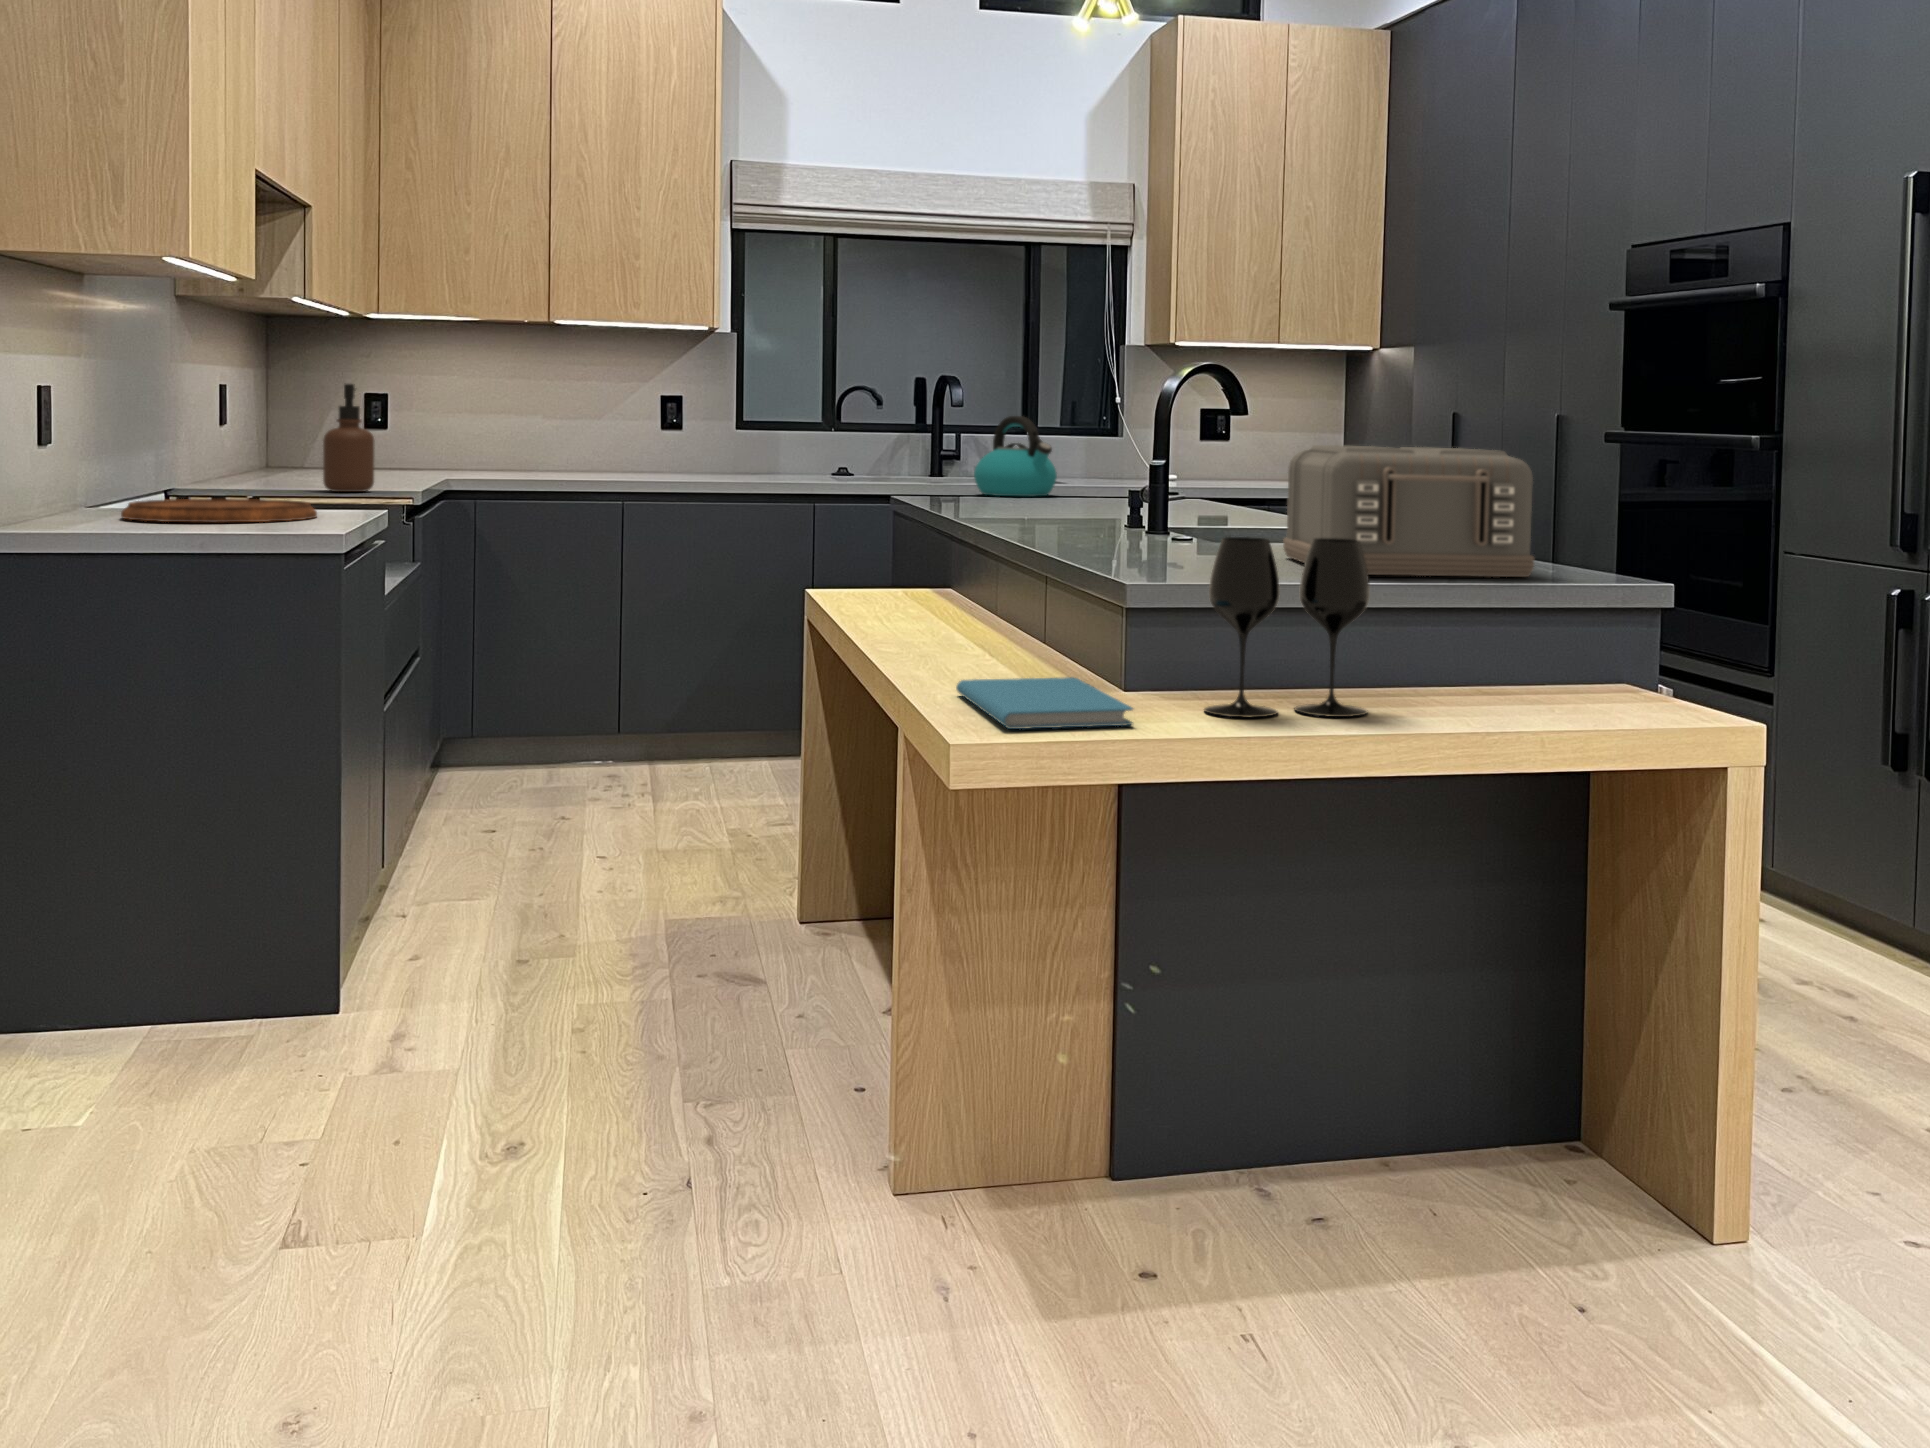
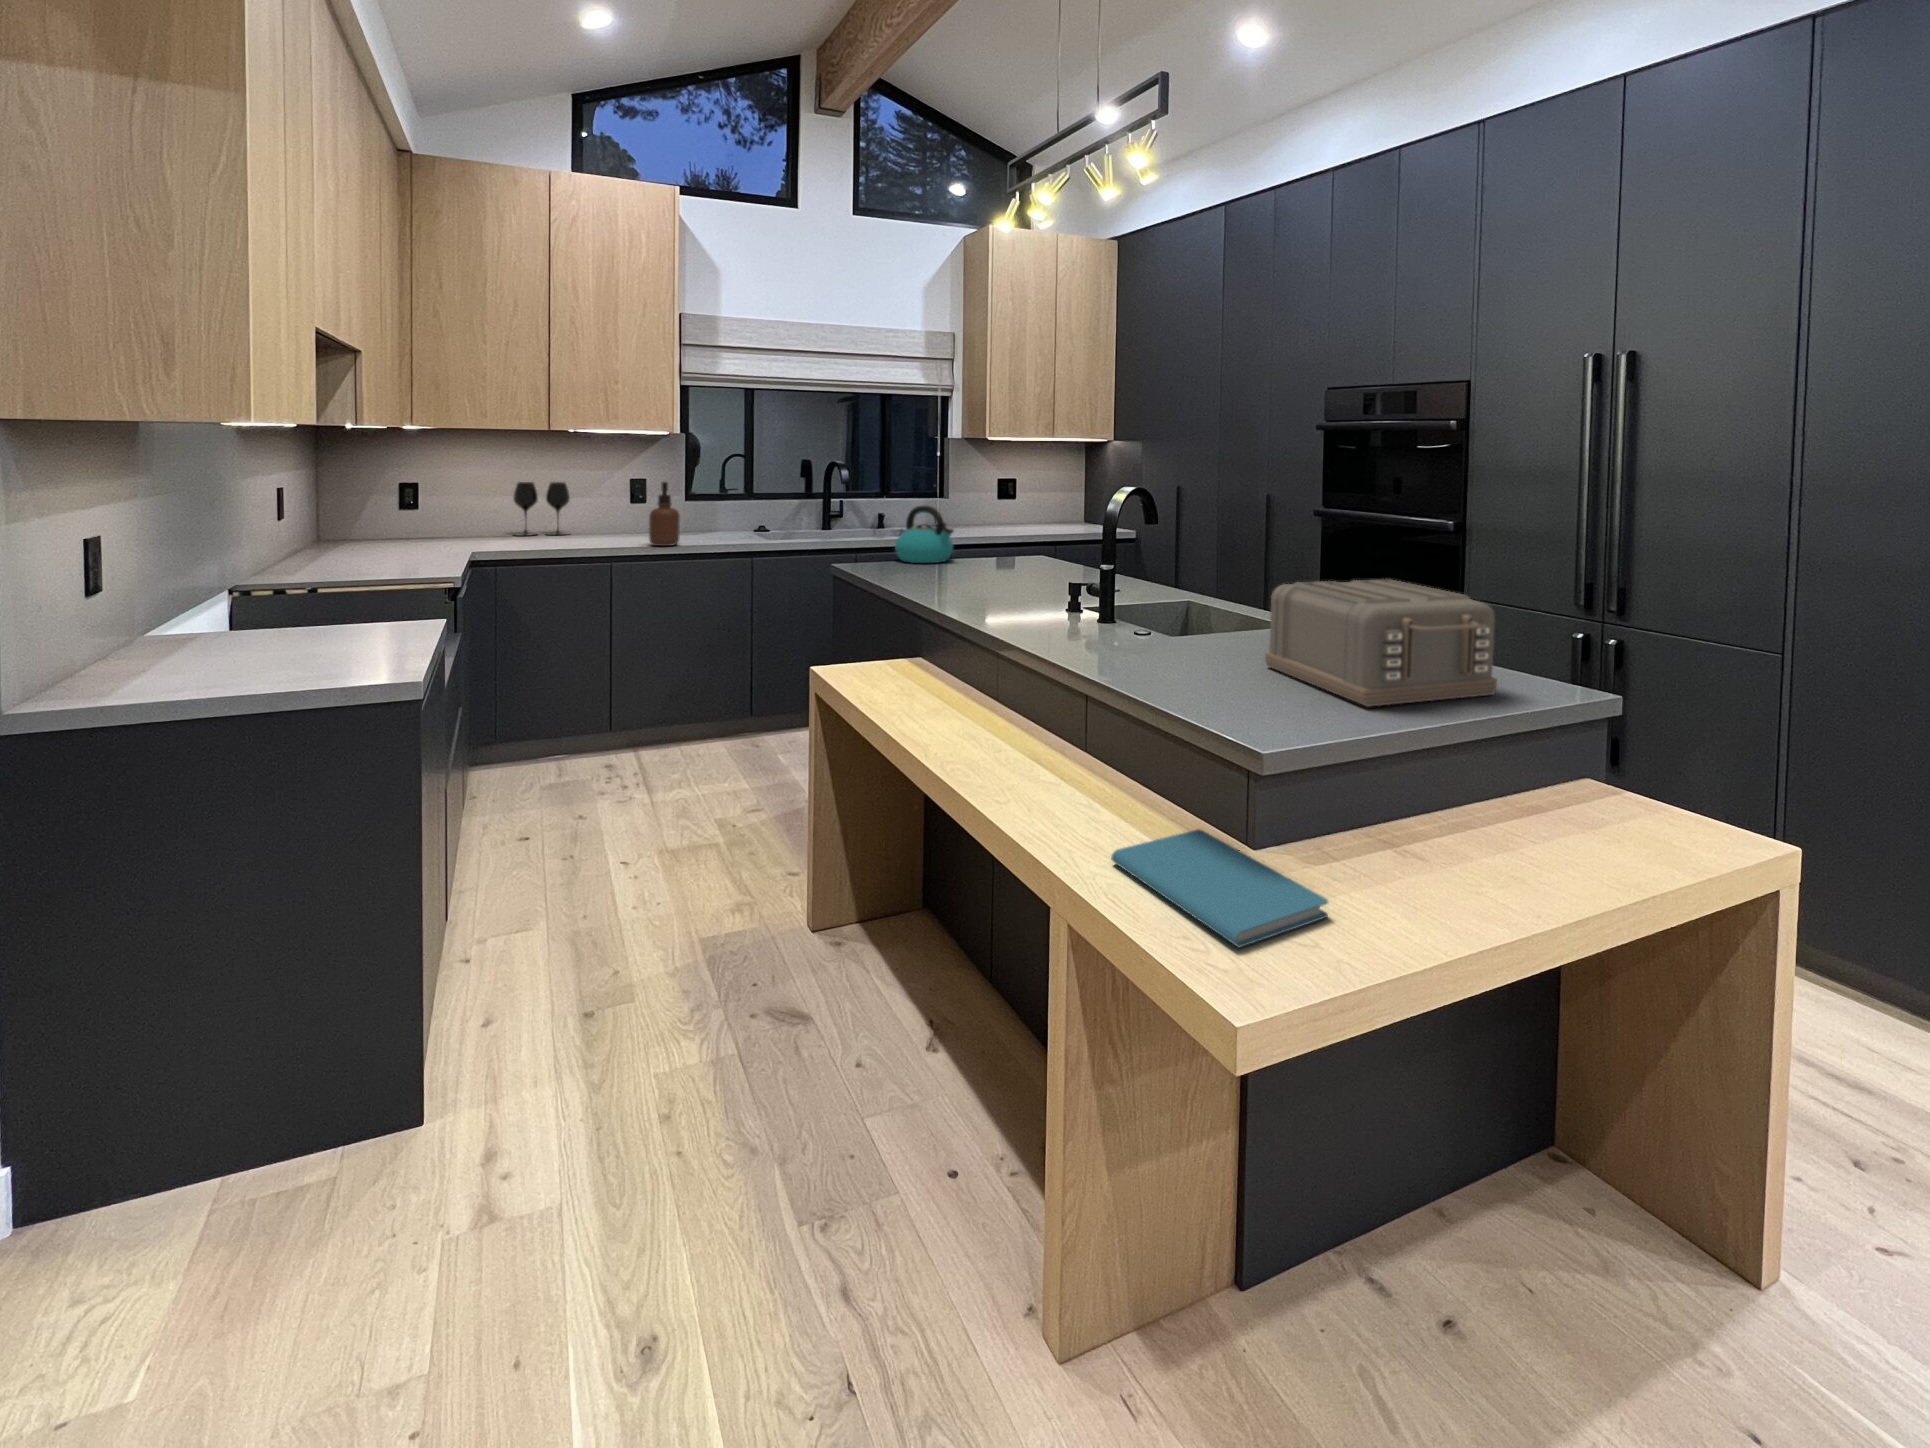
soap dispenser: present [323,384,374,492] -> present [649,482,680,546]
cutting board: present [121,499,317,522] -> none [181,624,389,669]
wine glass: present [1204,537,1370,717] -> present [513,482,570,536]

